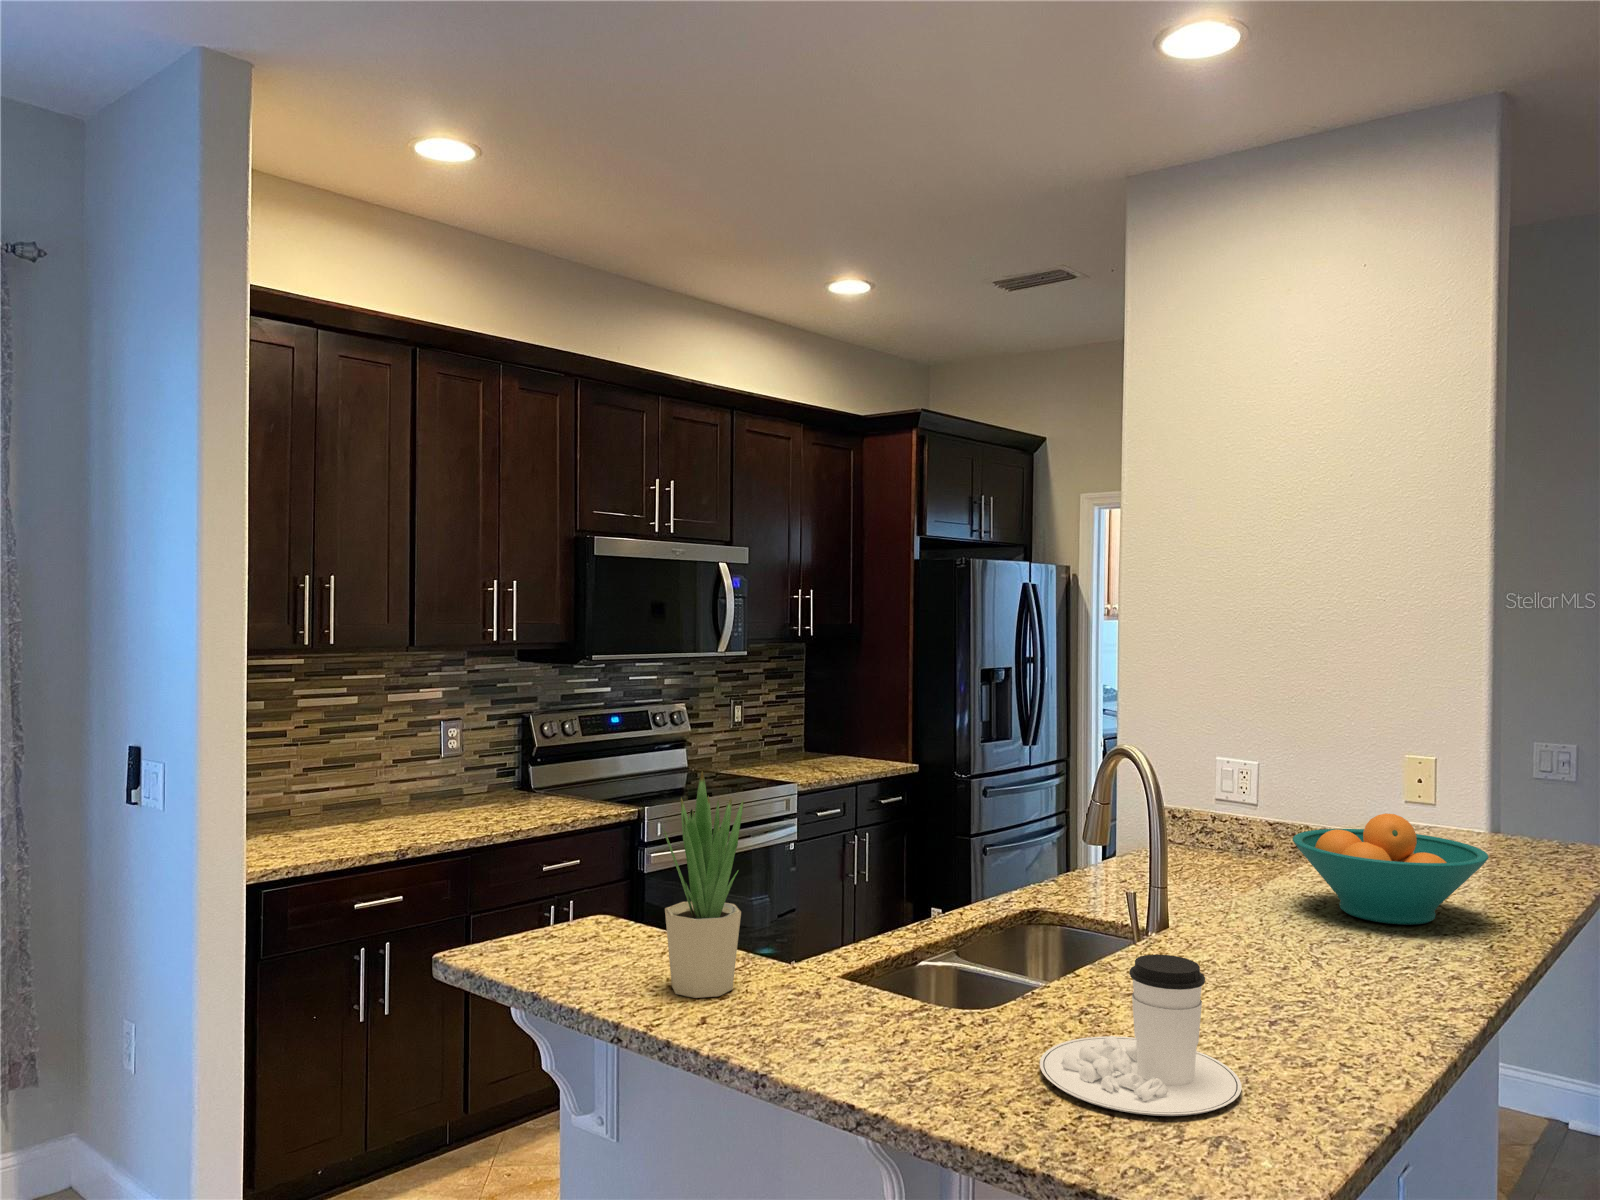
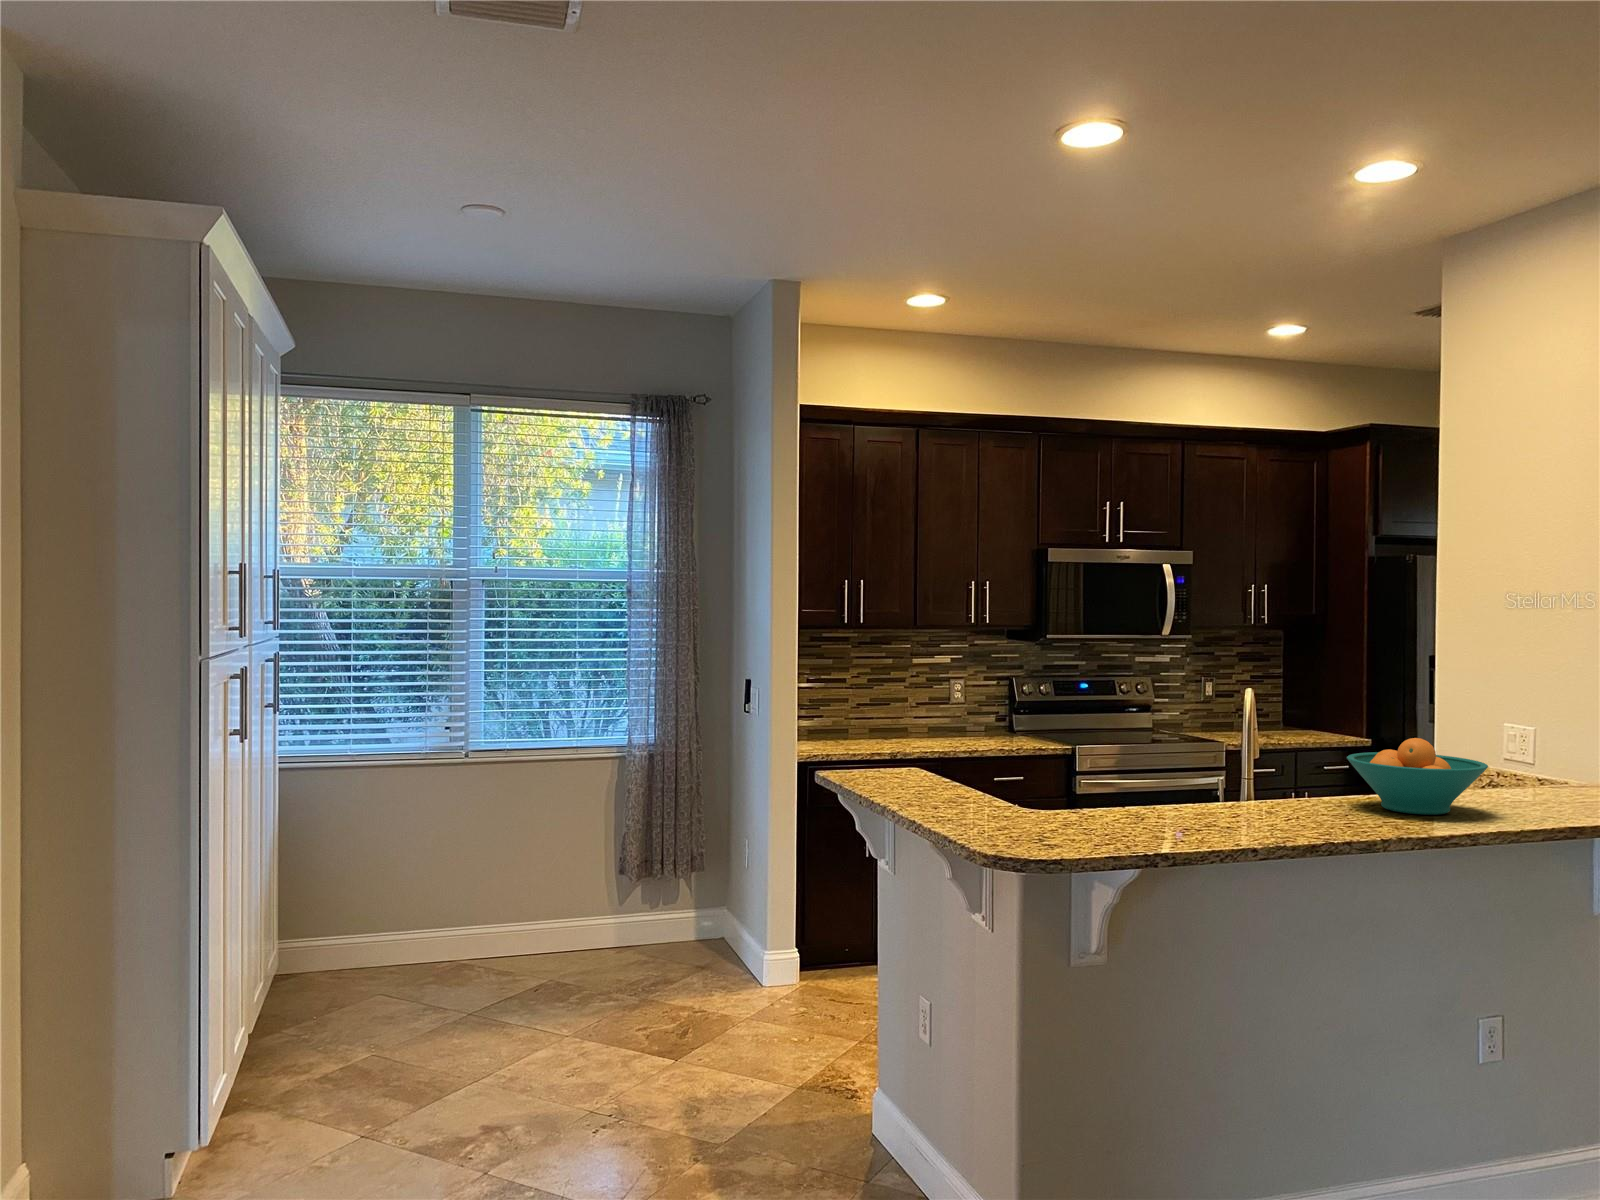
potted plant: present [662,771,744,998] -> none [895,676,942,792]
coffee cup: present [1040,954,1241,1116] -> none [1003,768,1103,835]

